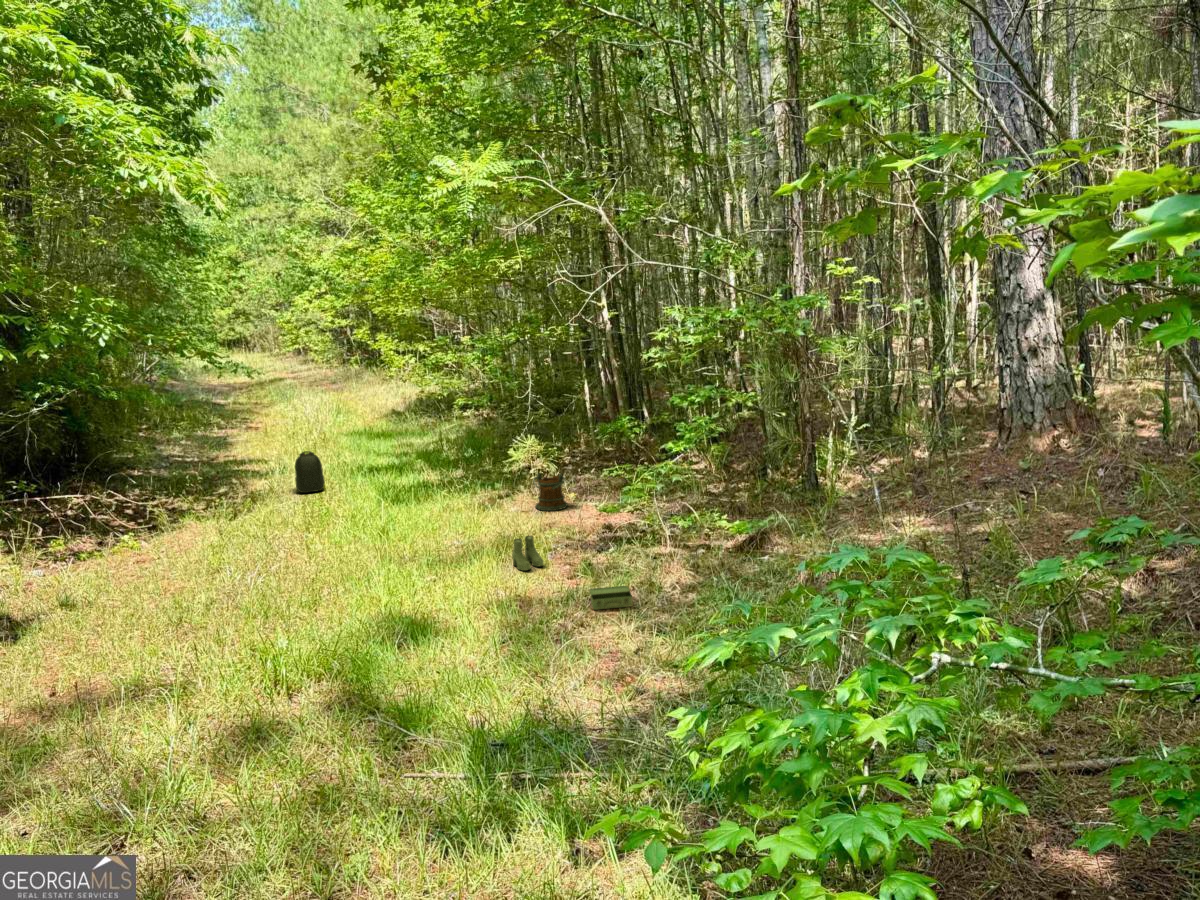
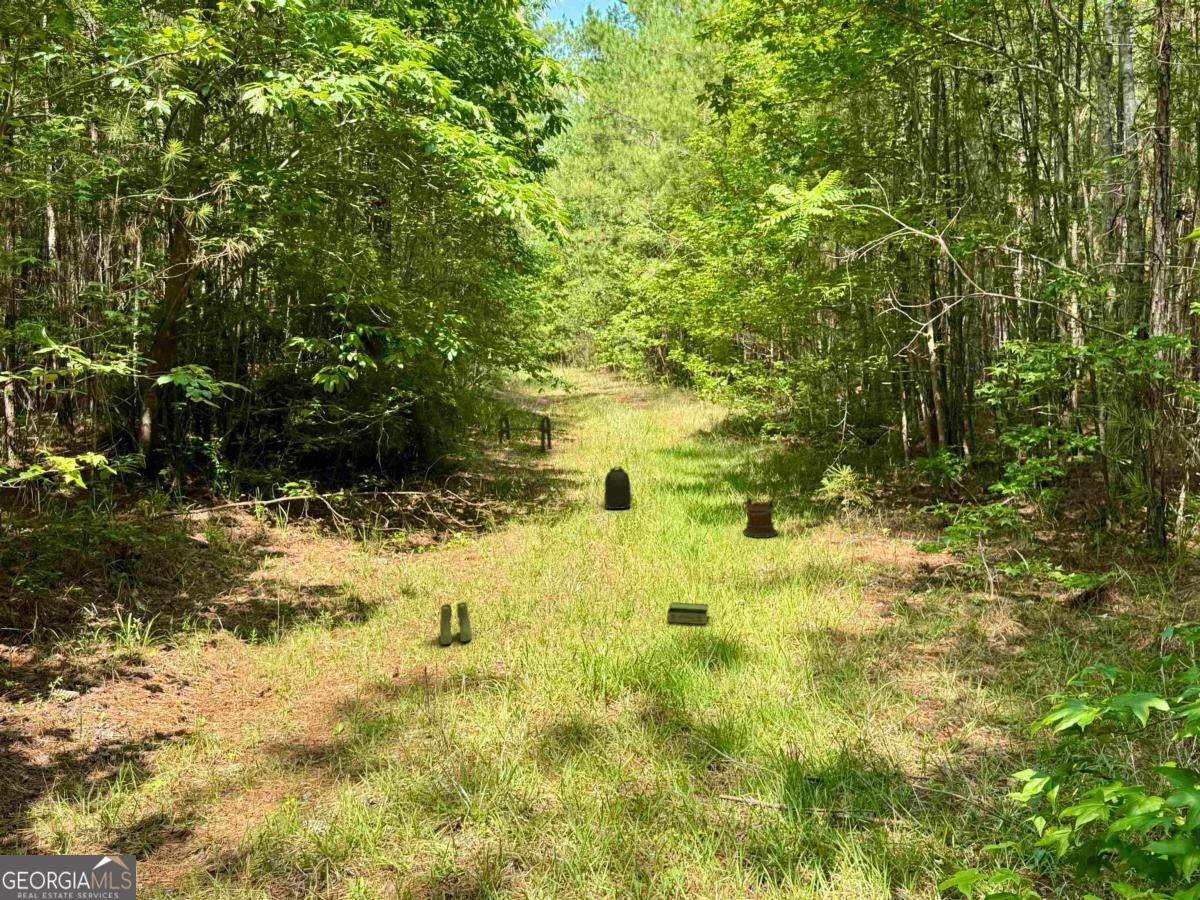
bench: none [167,405,234,448] -> present [498,416,552,452]
bucket: present [533,473,568,511] -> present [742,498,777,538]
boots: present [512,536,544,571] -> present [440,602,472,645]
toolbox: present [590,586,633,610] -> present [667,602,709,624]

